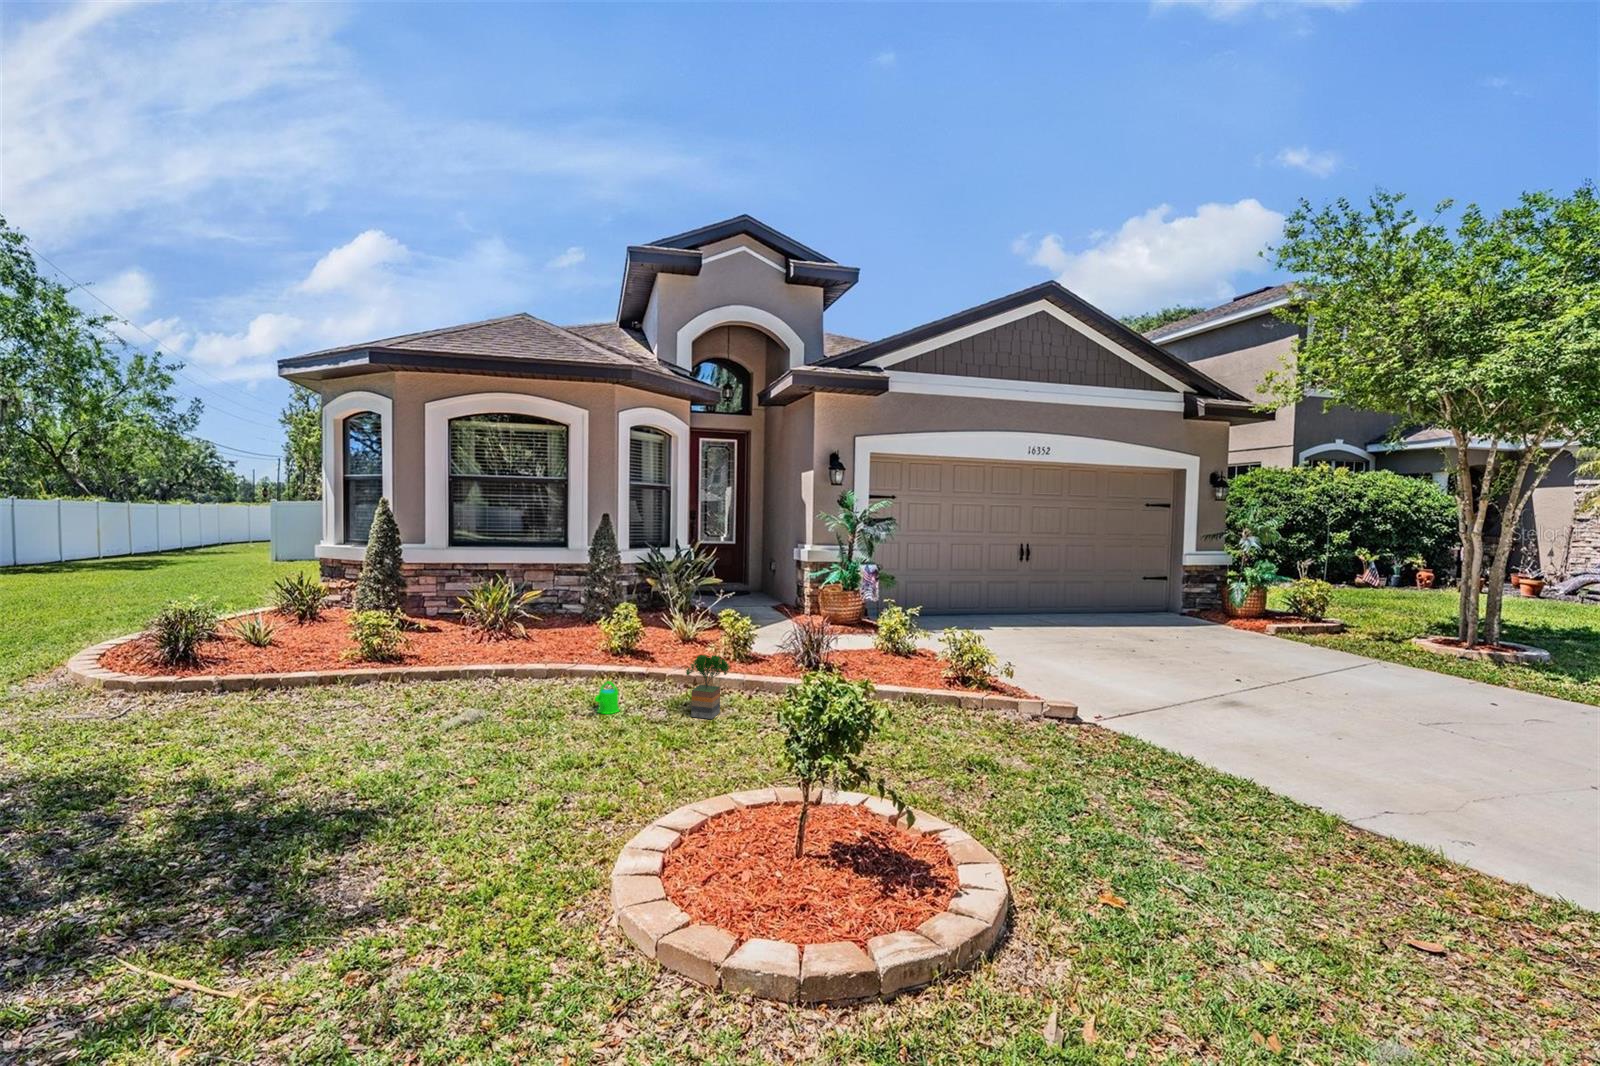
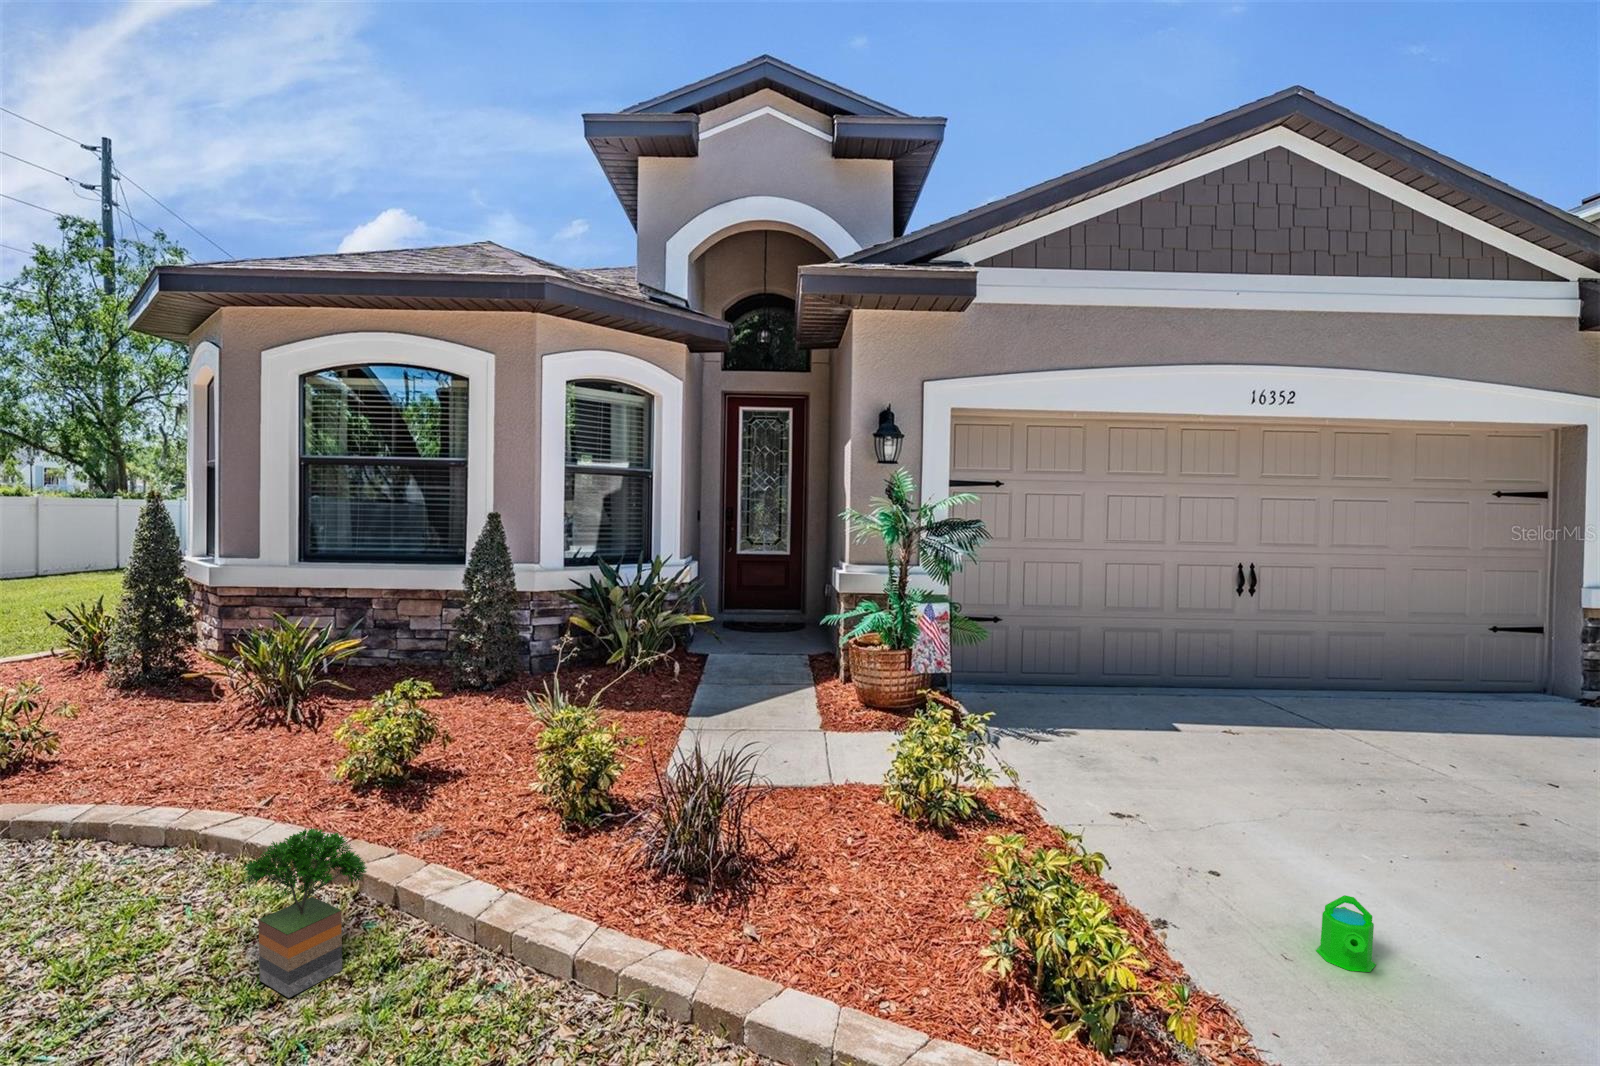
watering can: present [595,681,619,714] -> present [1316,895,1376,972]

